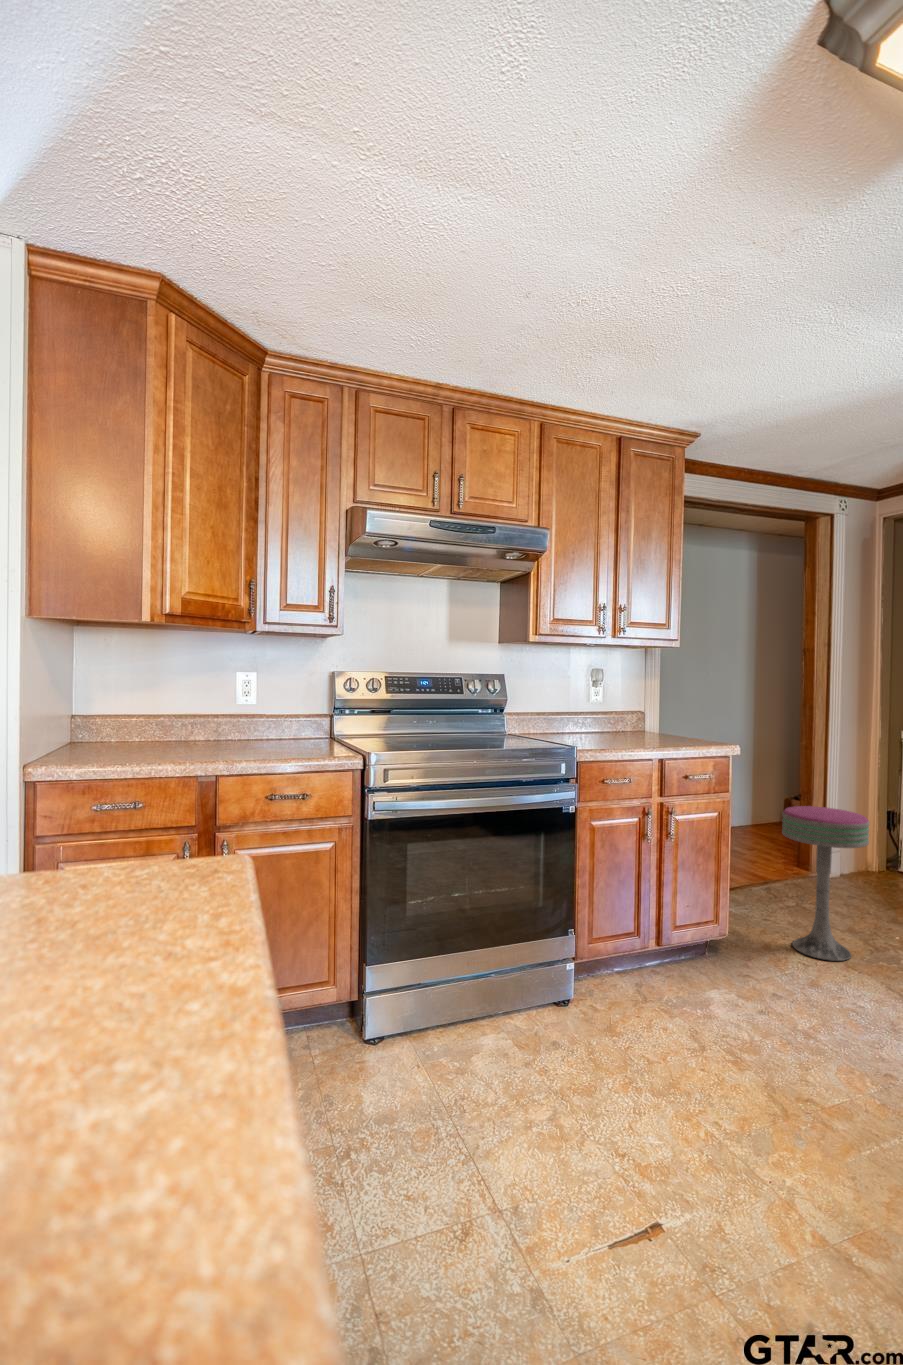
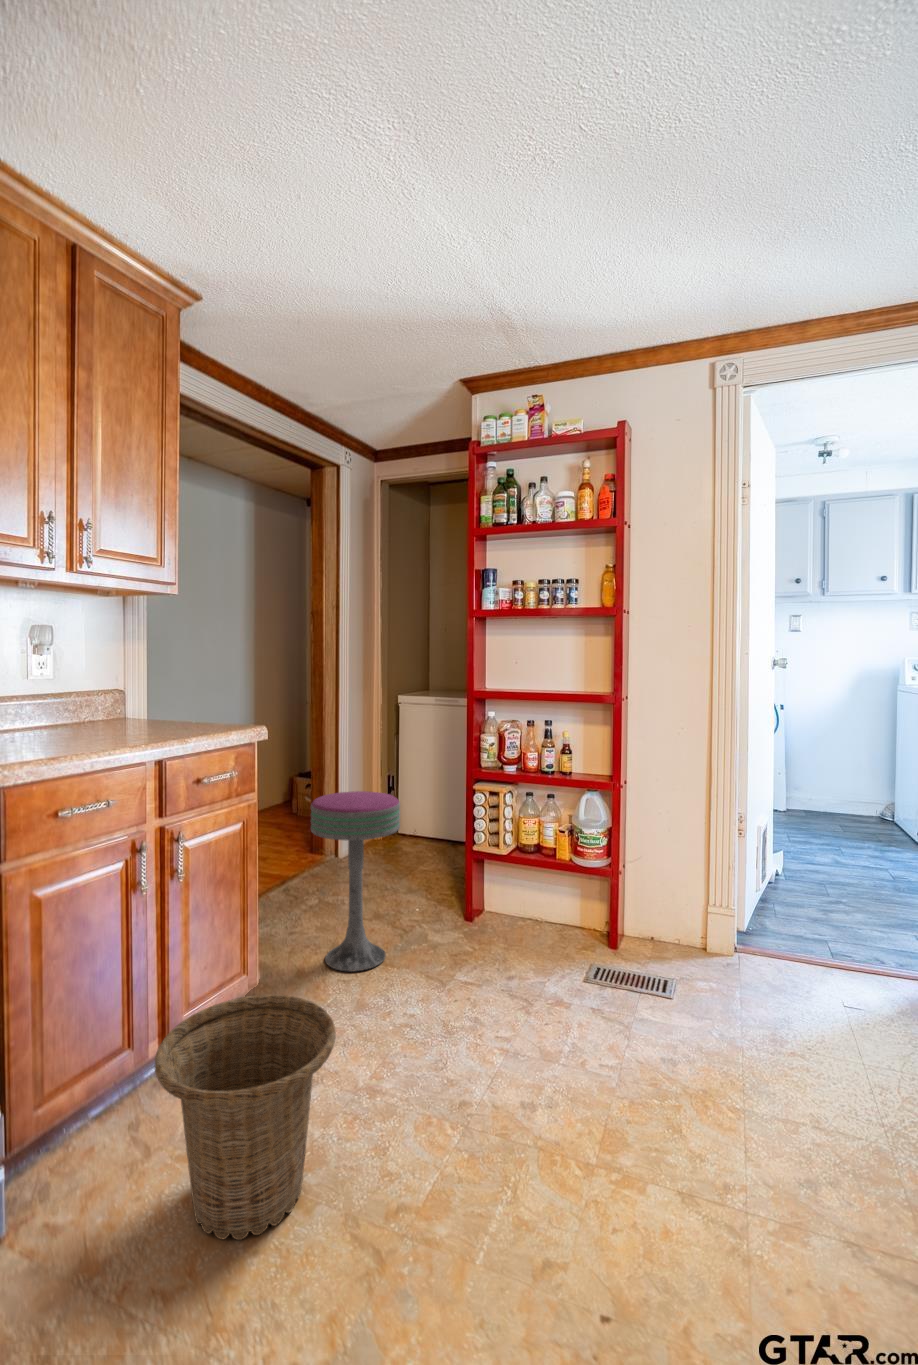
basket: none [648,919,765,1061] -> present [155,995,336,1240]

